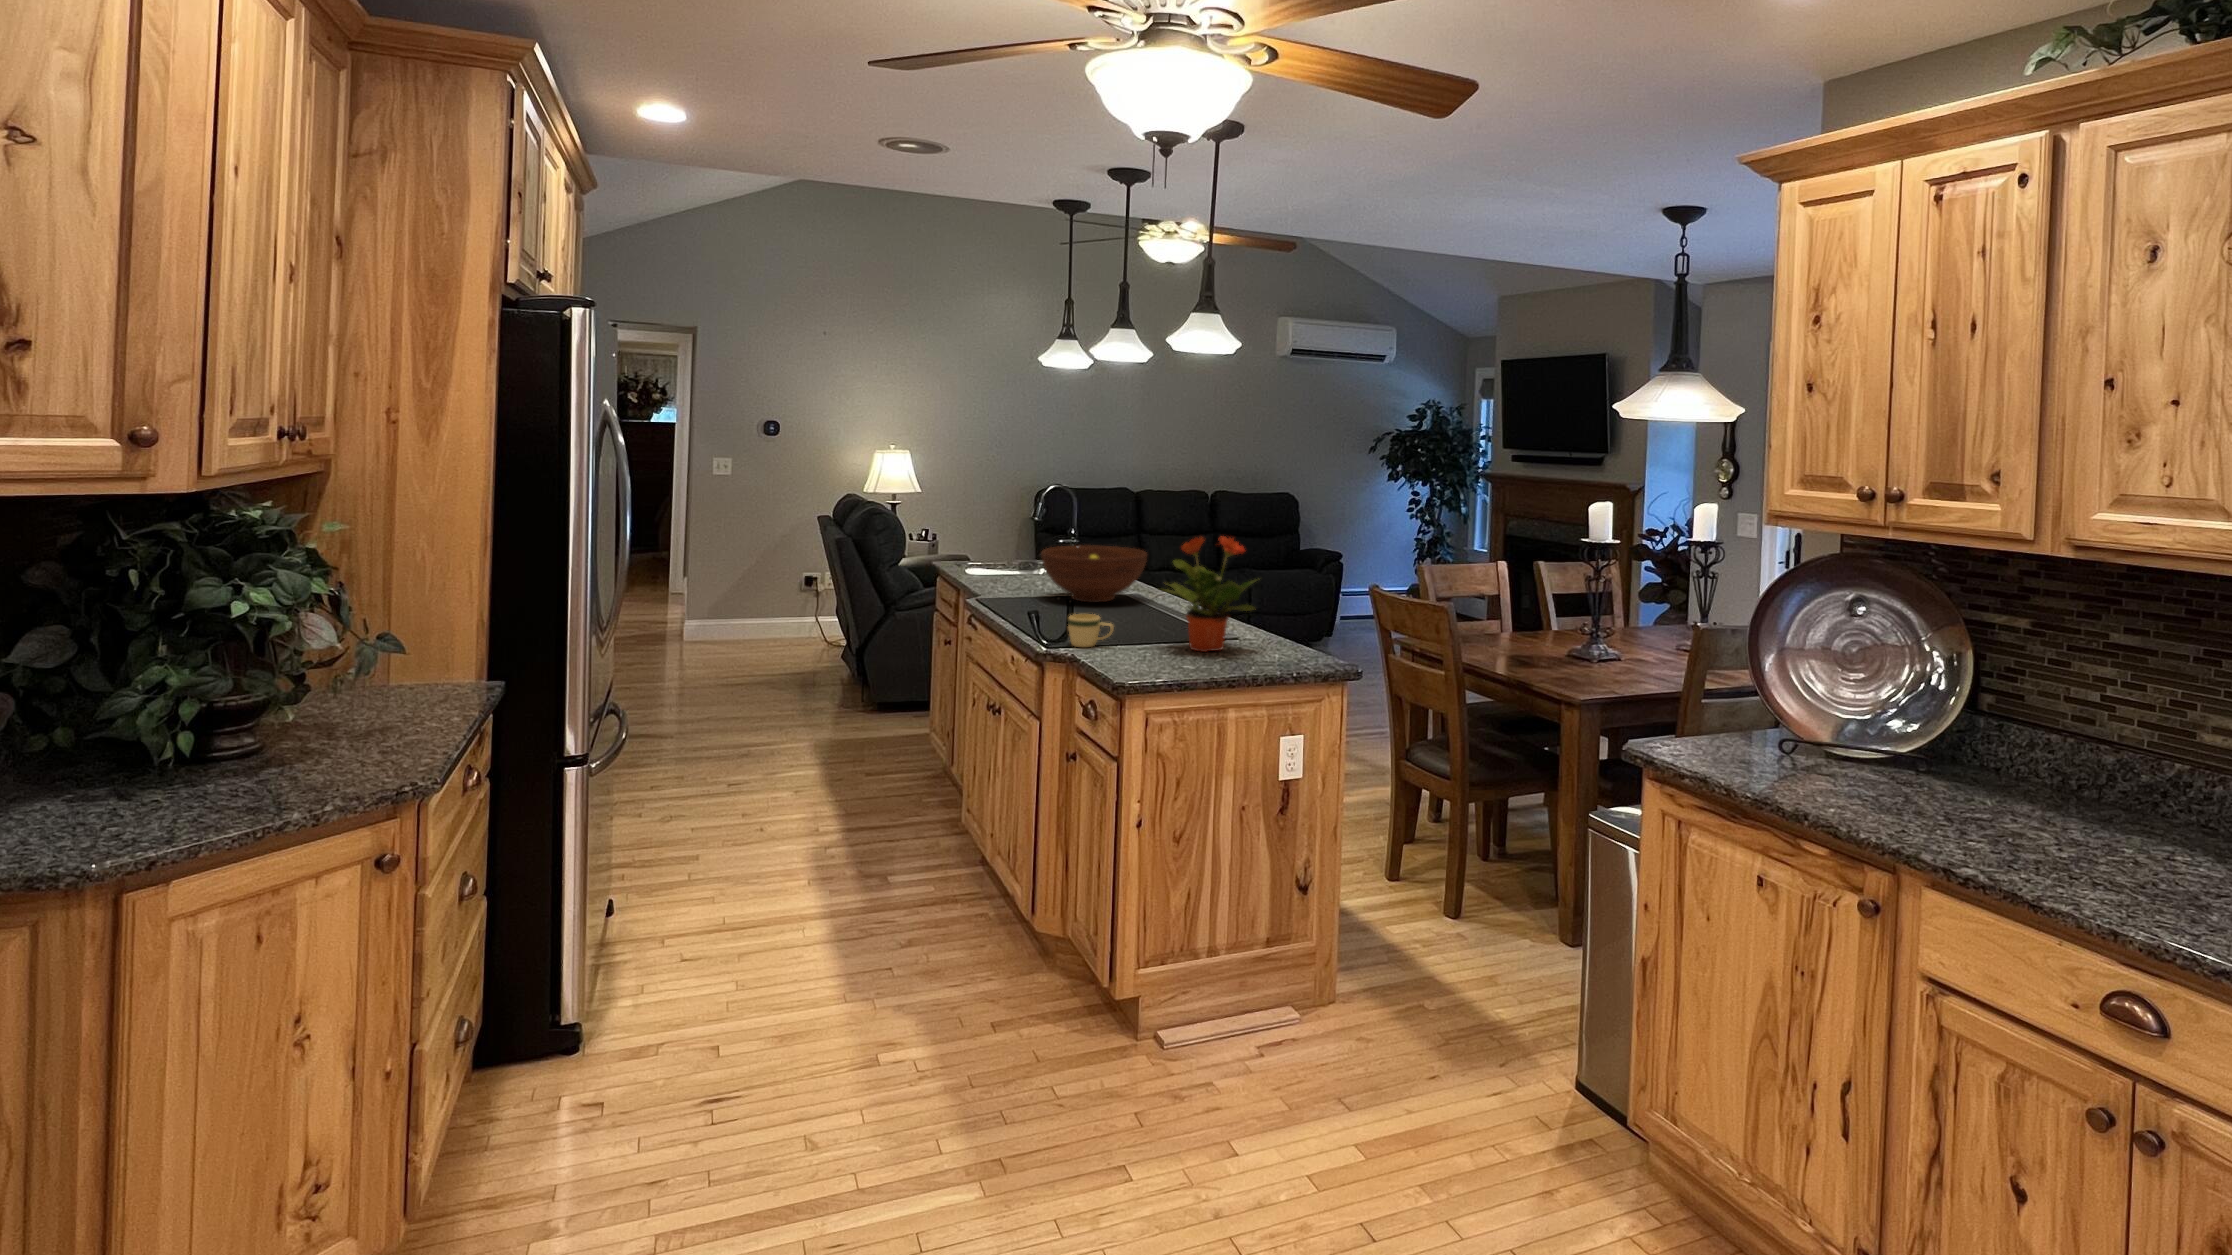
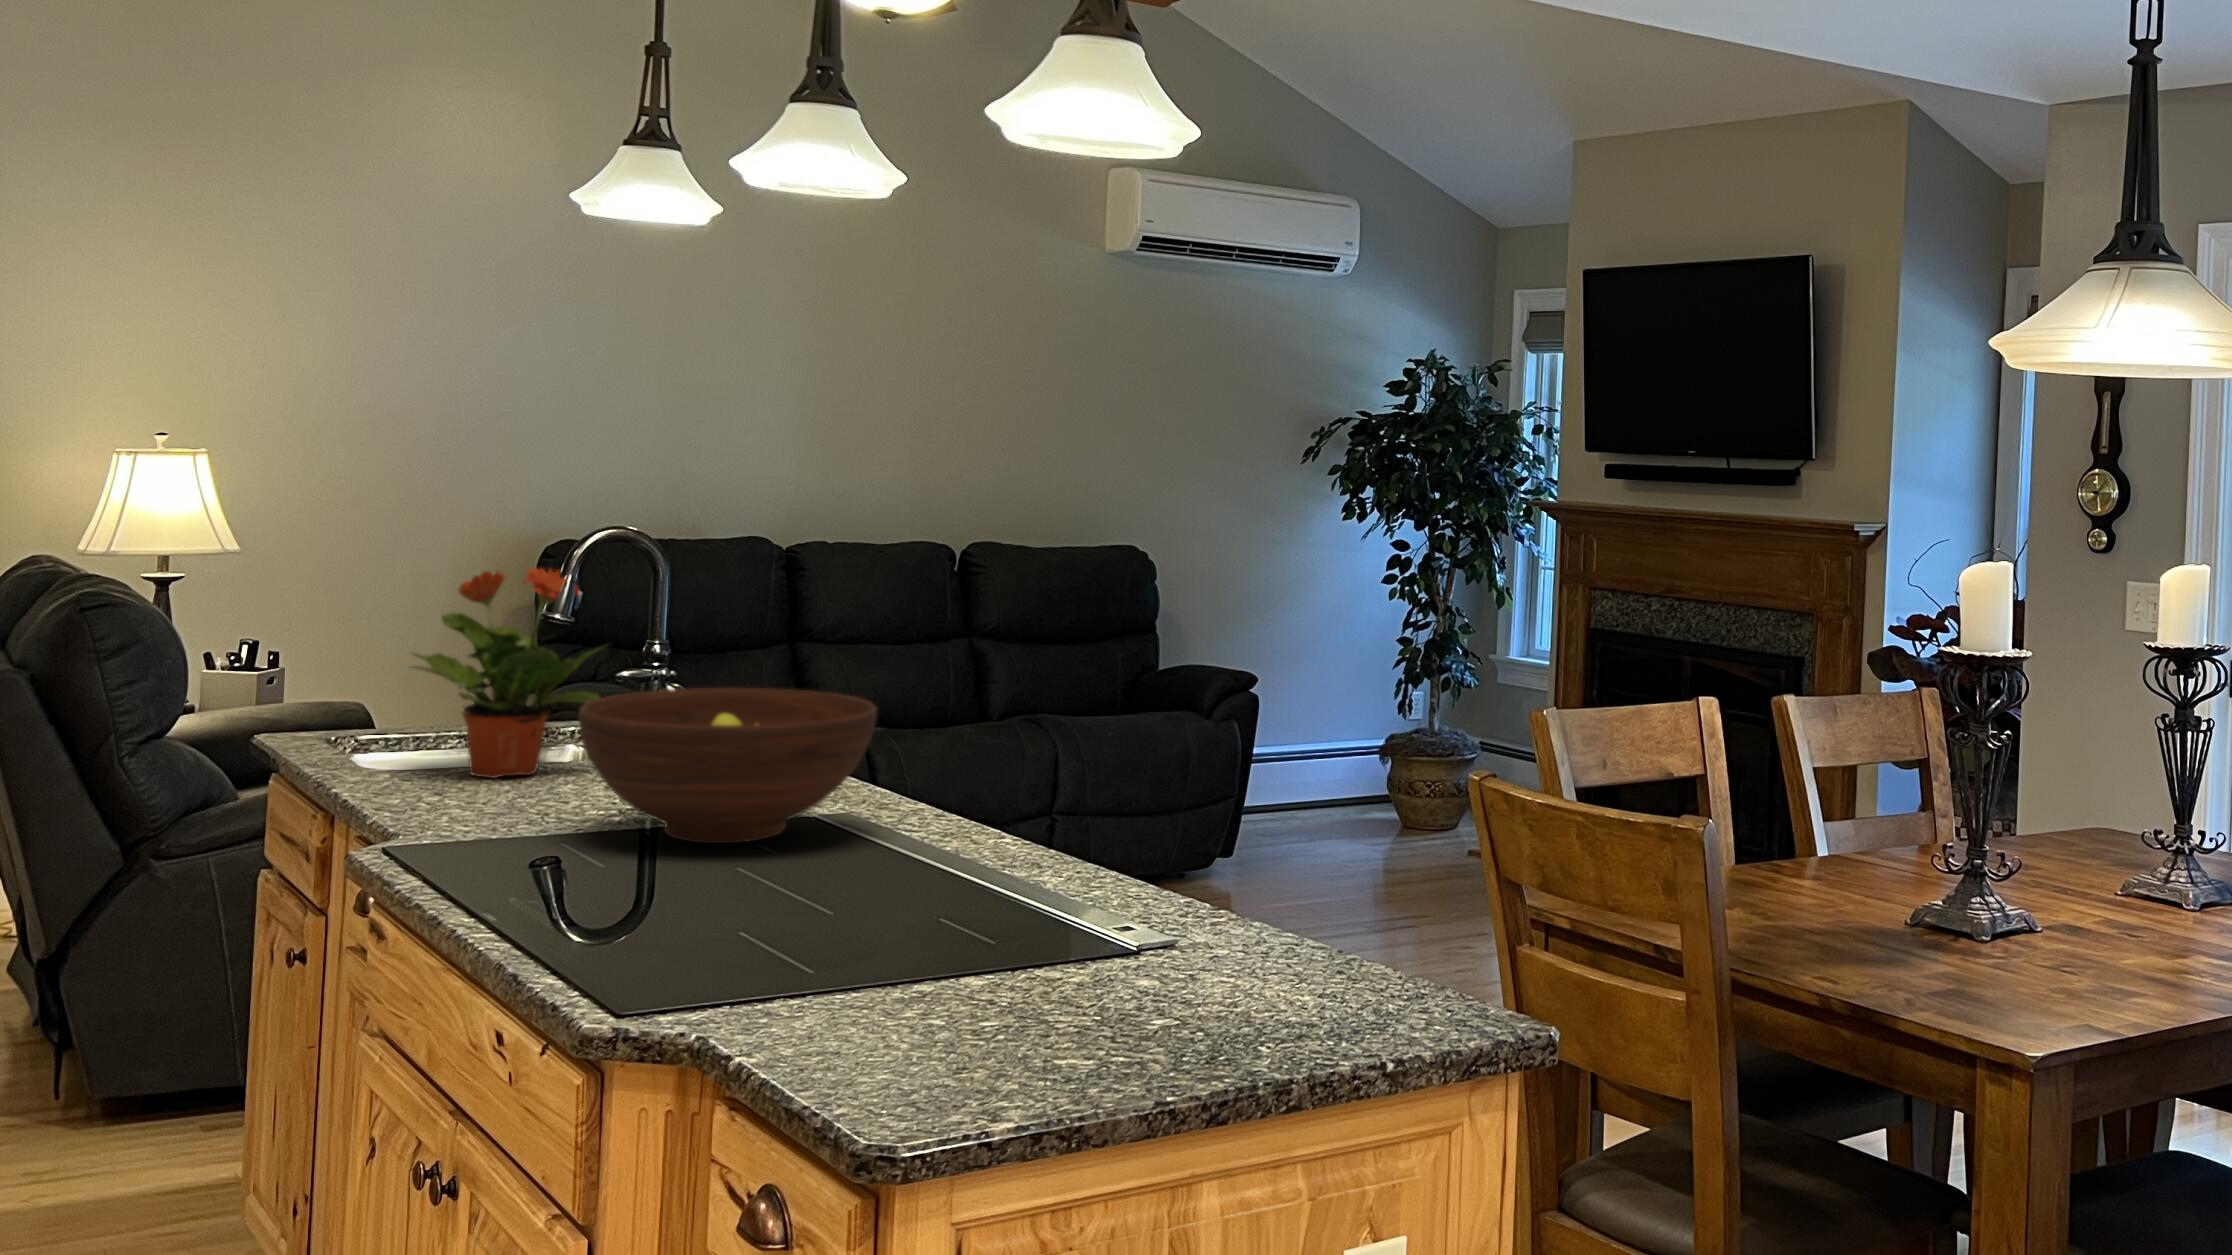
potted plant: present [1158,536,1256,652] -> present [411,568,605,778]
mug: present [1068,614,1114,647] -> none [680,900,821,1003]

